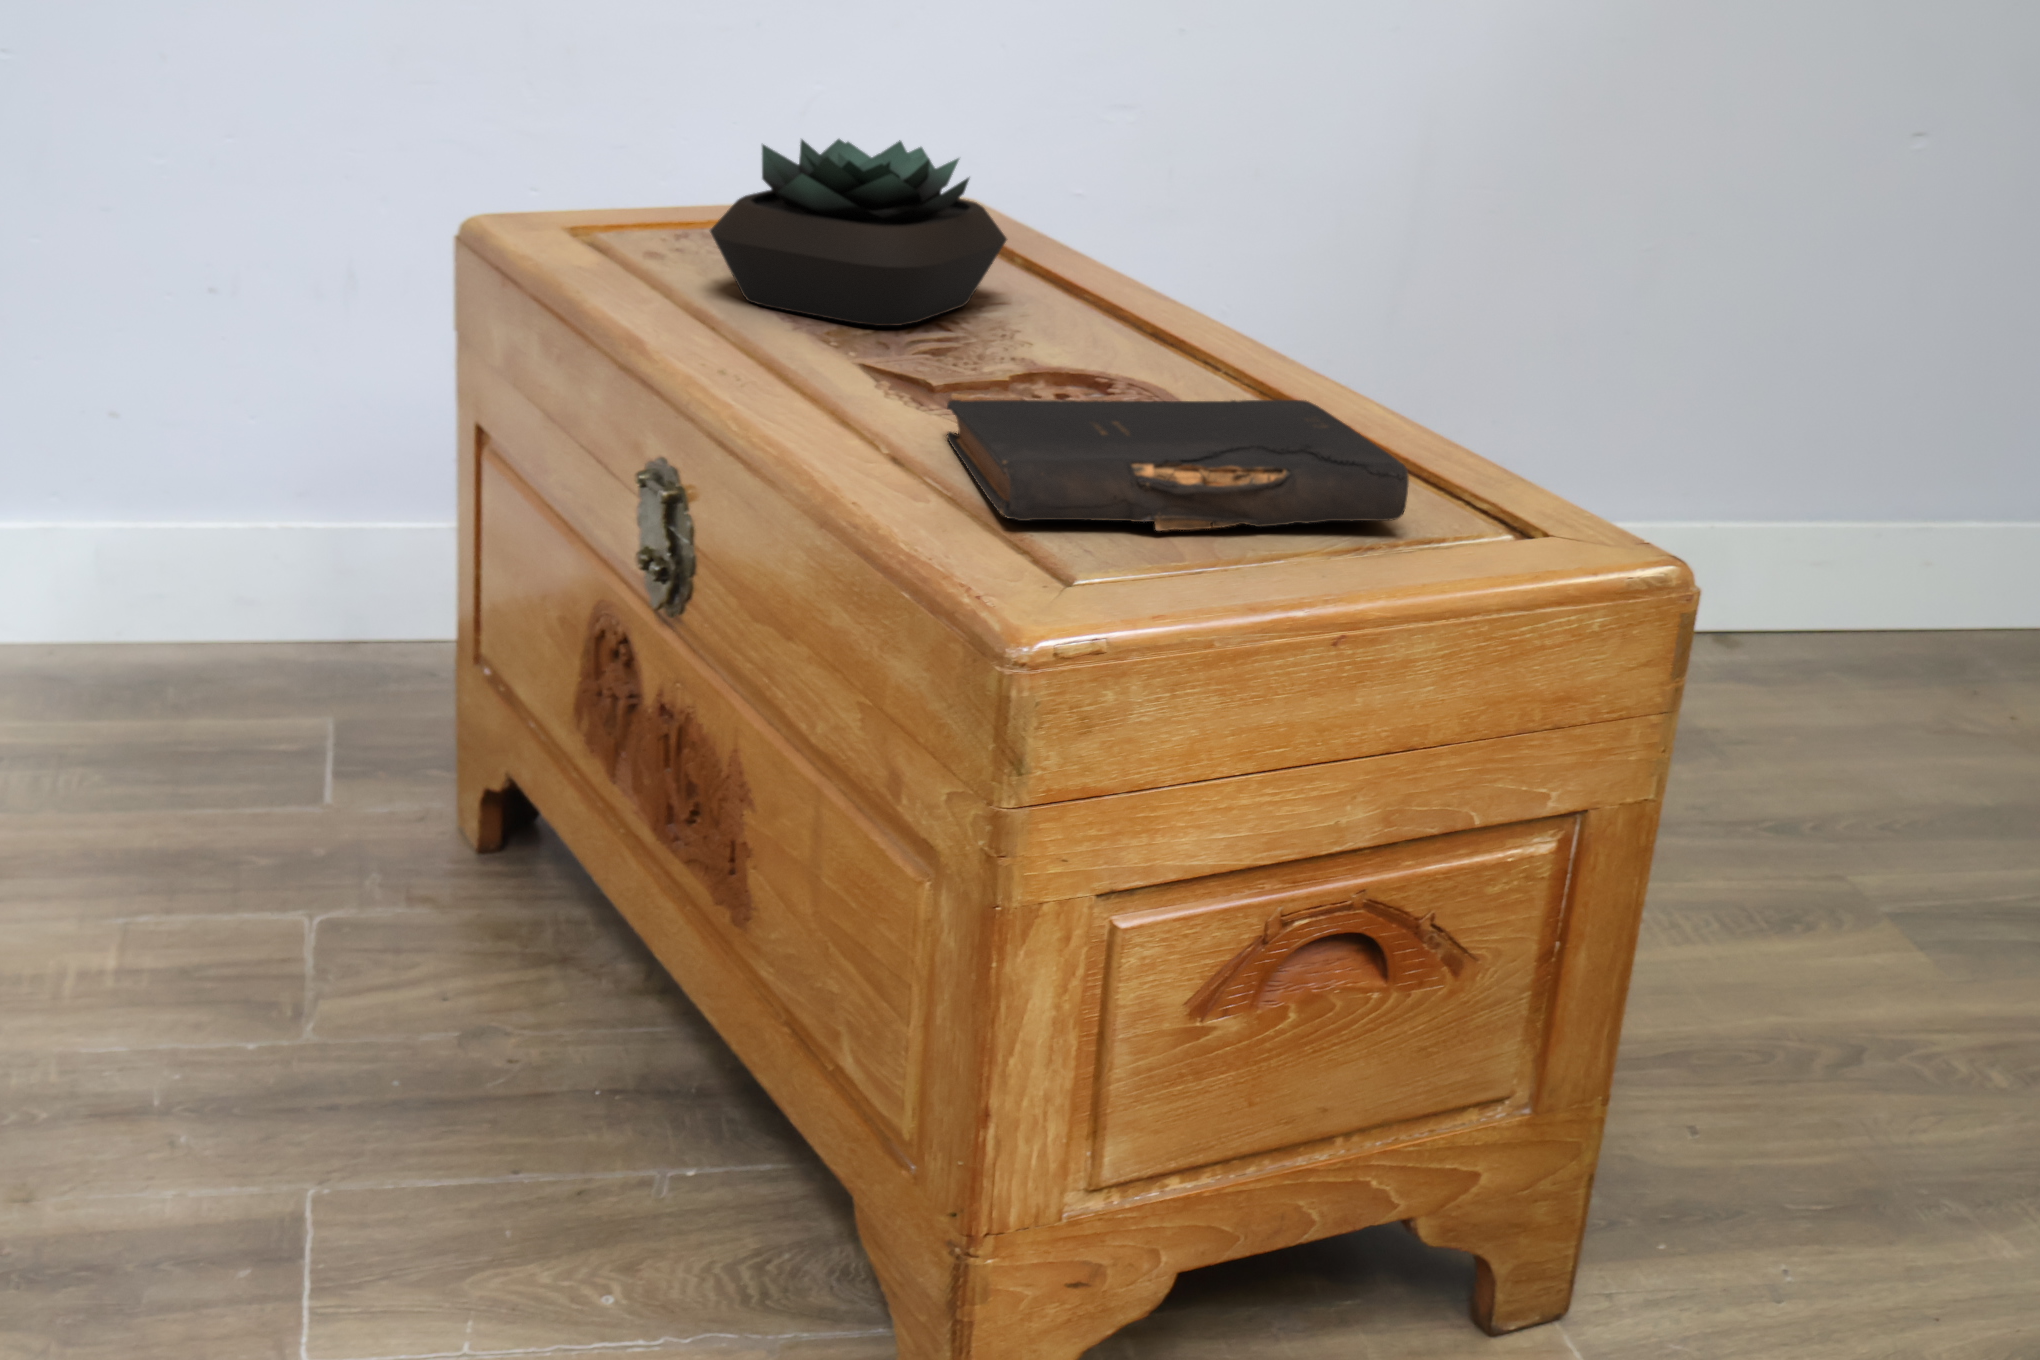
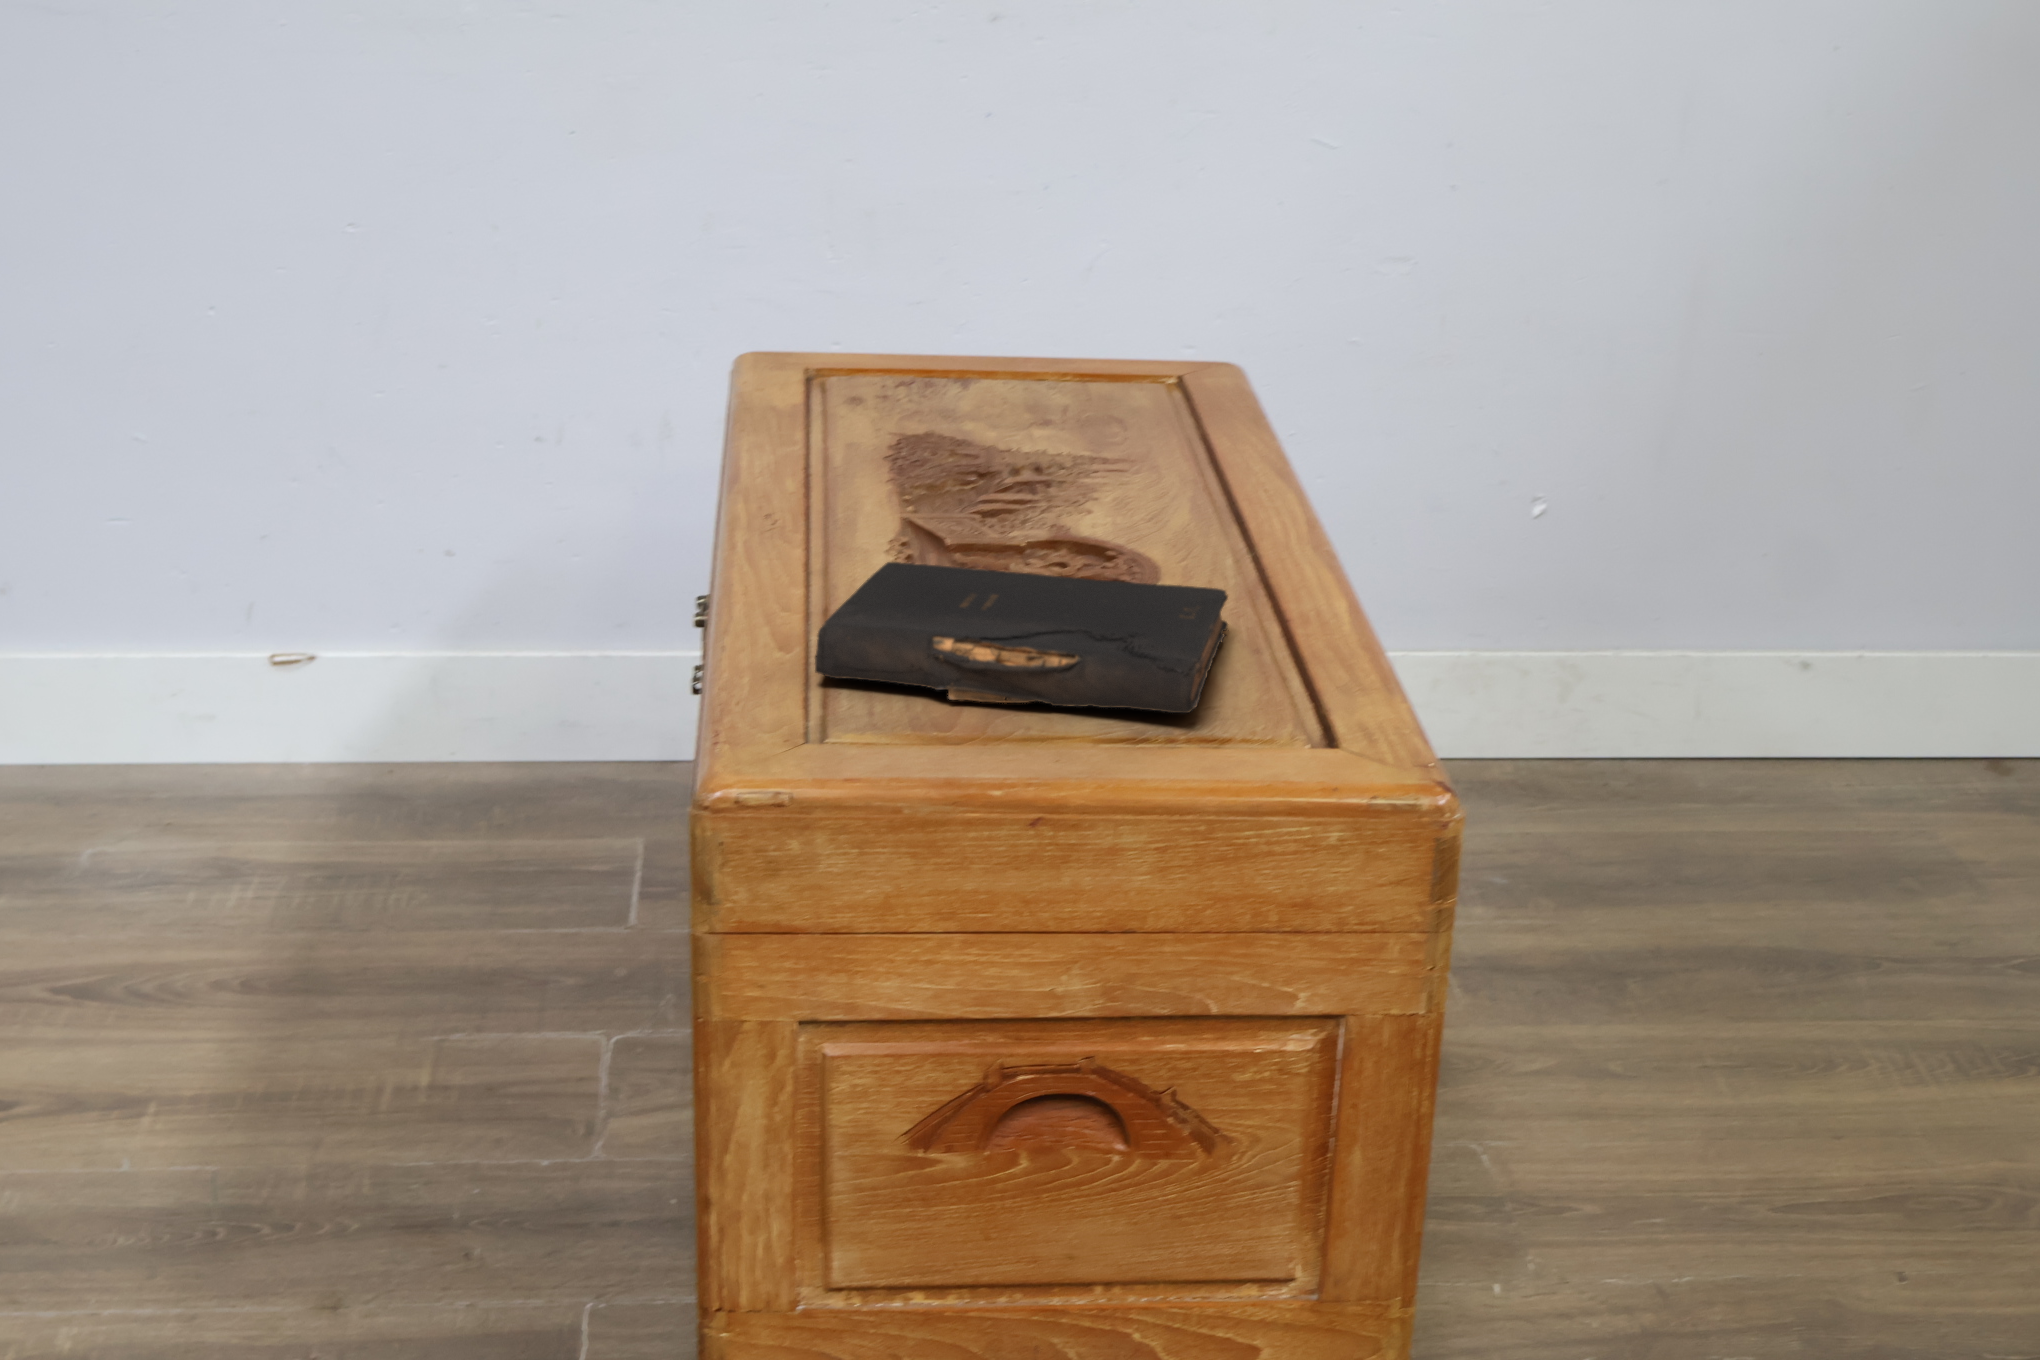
succulent plant: present [710,139,1007,326] -> none [852,312,1125,486]

